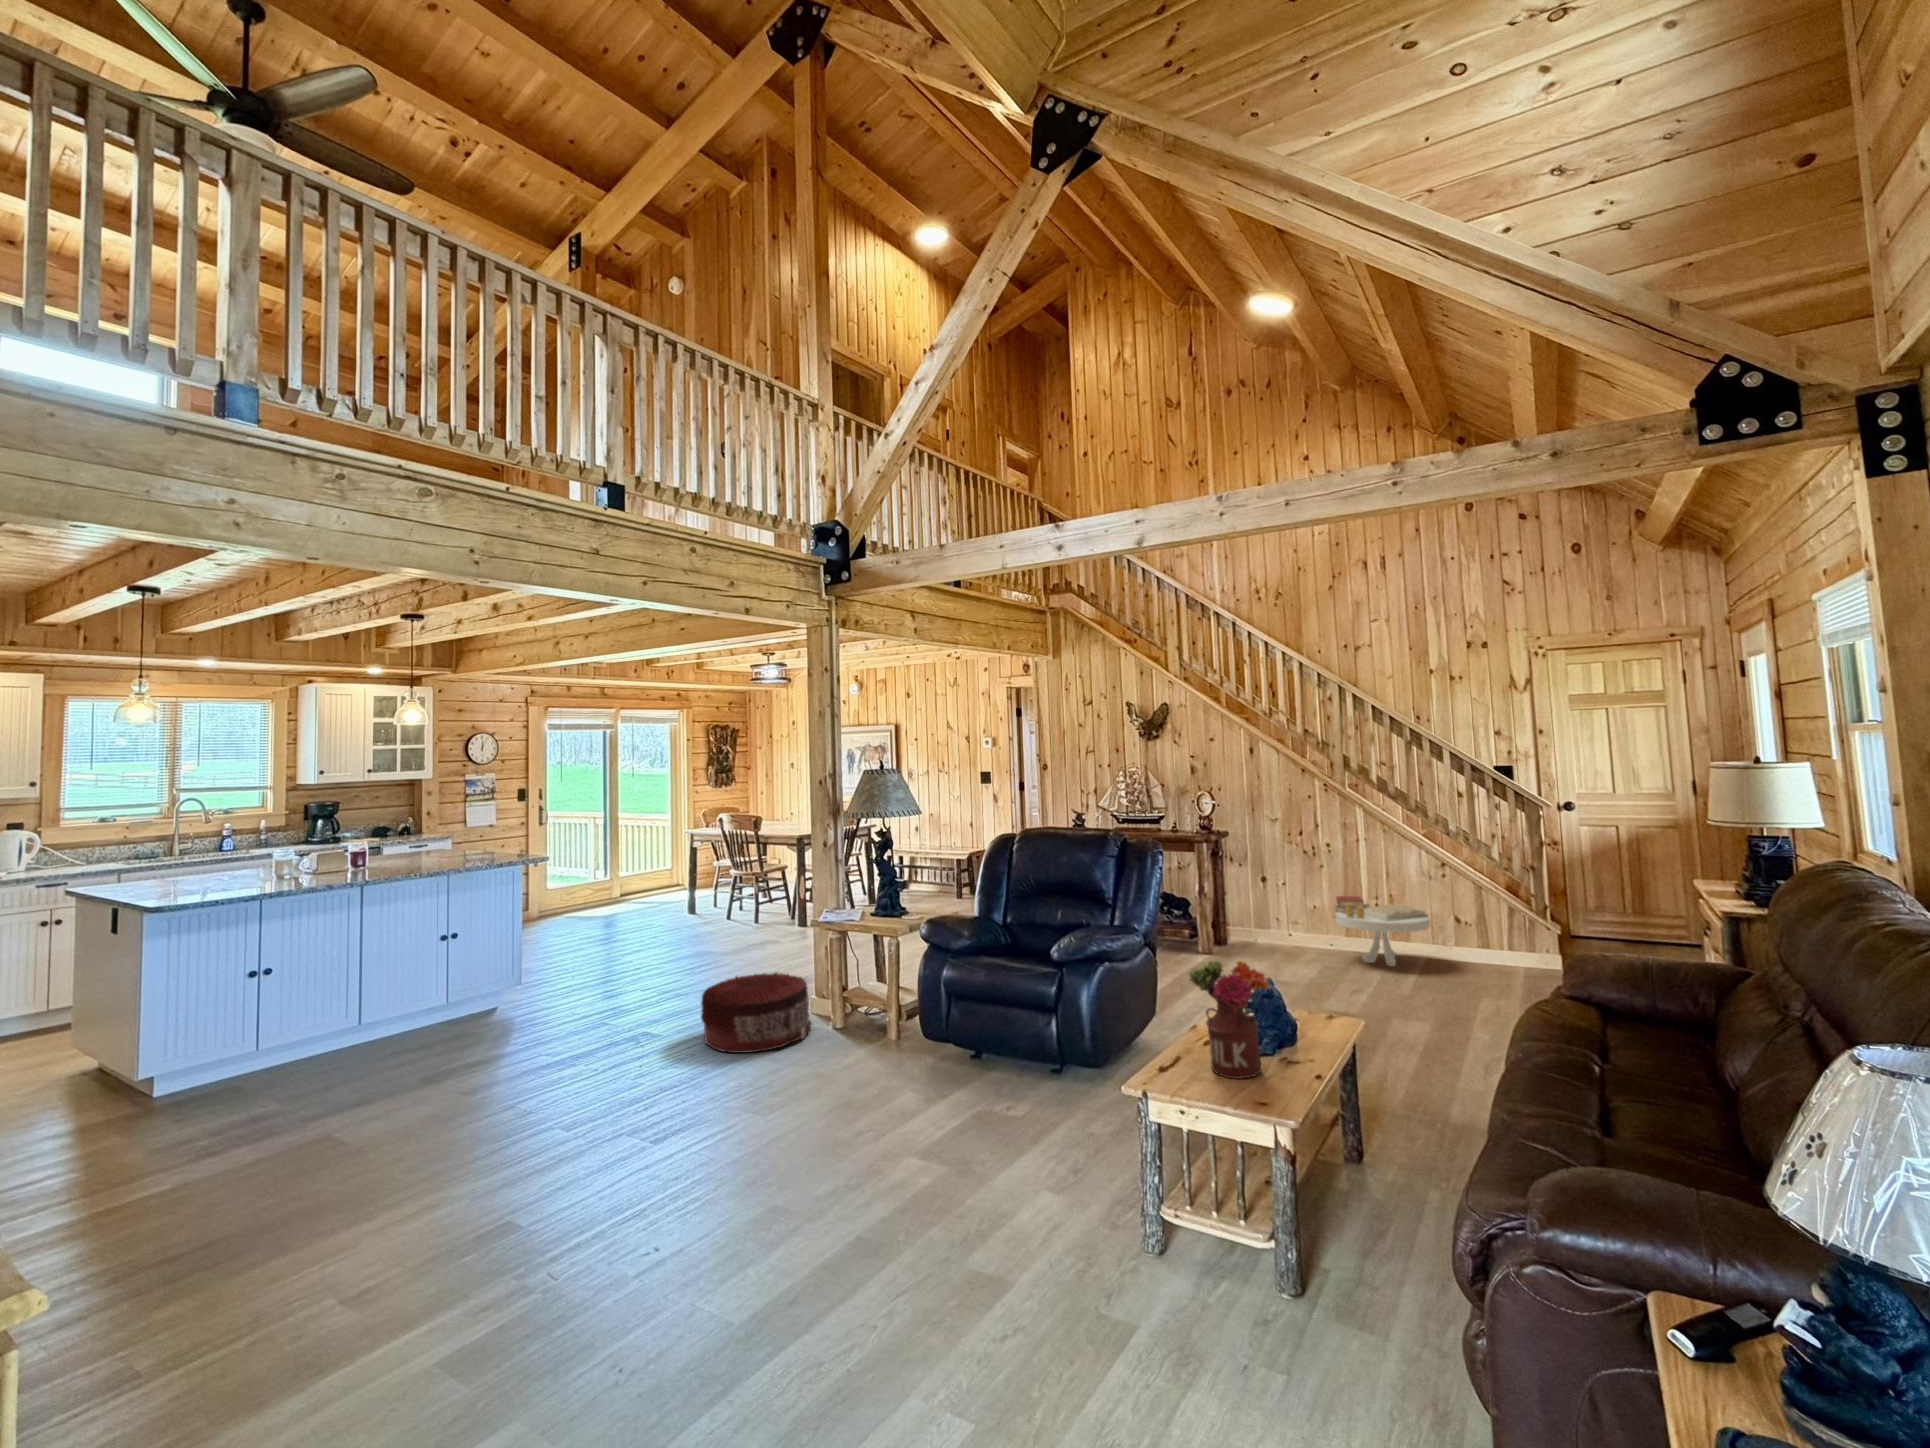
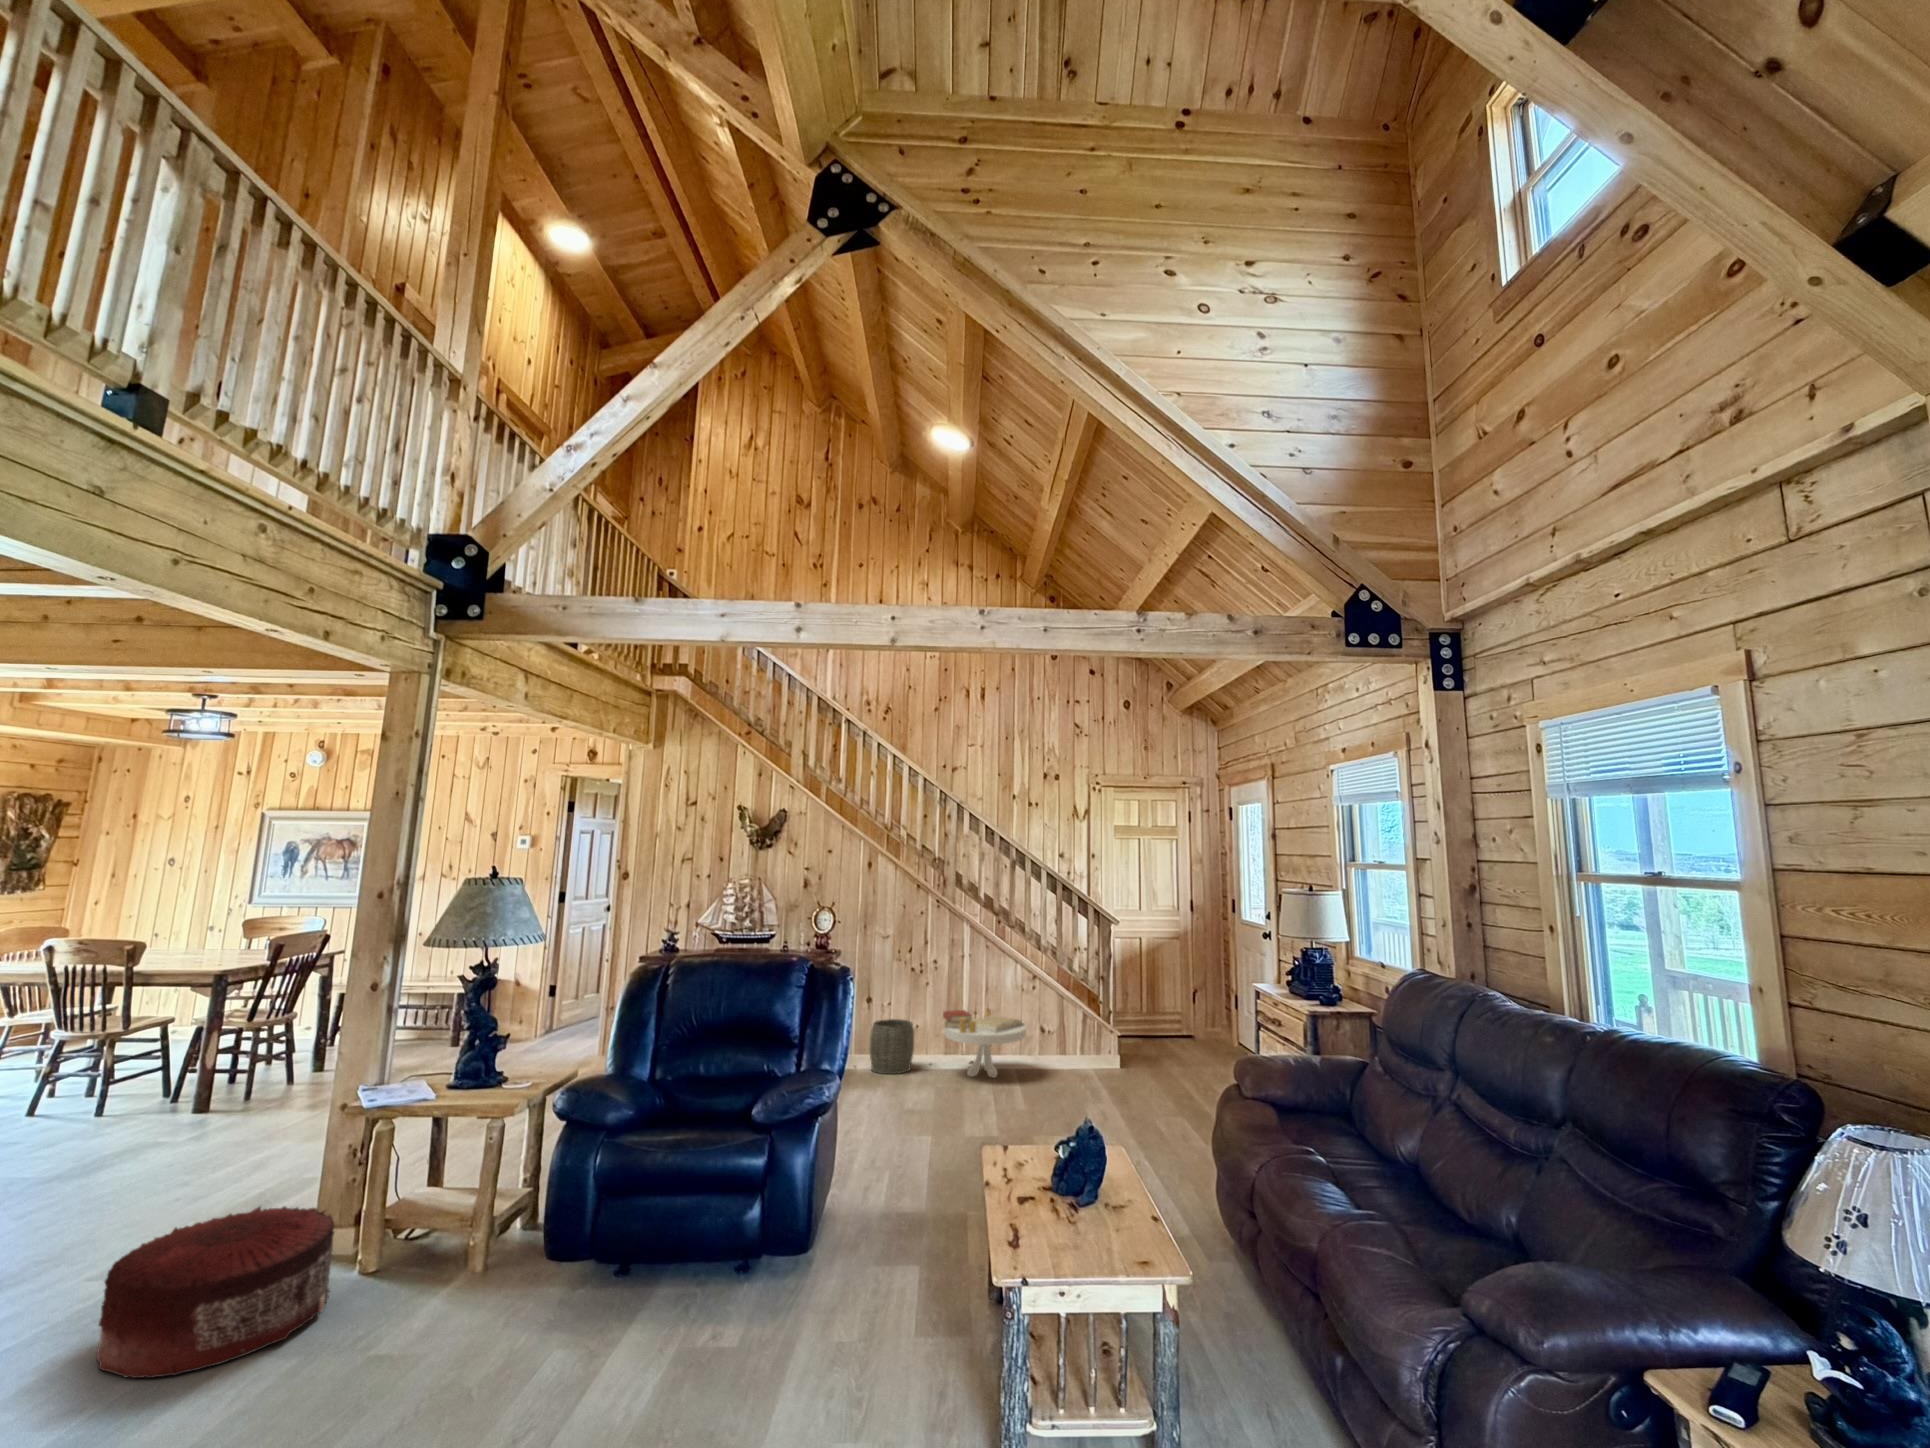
woven basket: none [1264,901,1310,952] -> present [870,1019,914,1074]
flower arrangement: present [1189,961,1269,1079] -> none [1047,1102,1130,1240]

